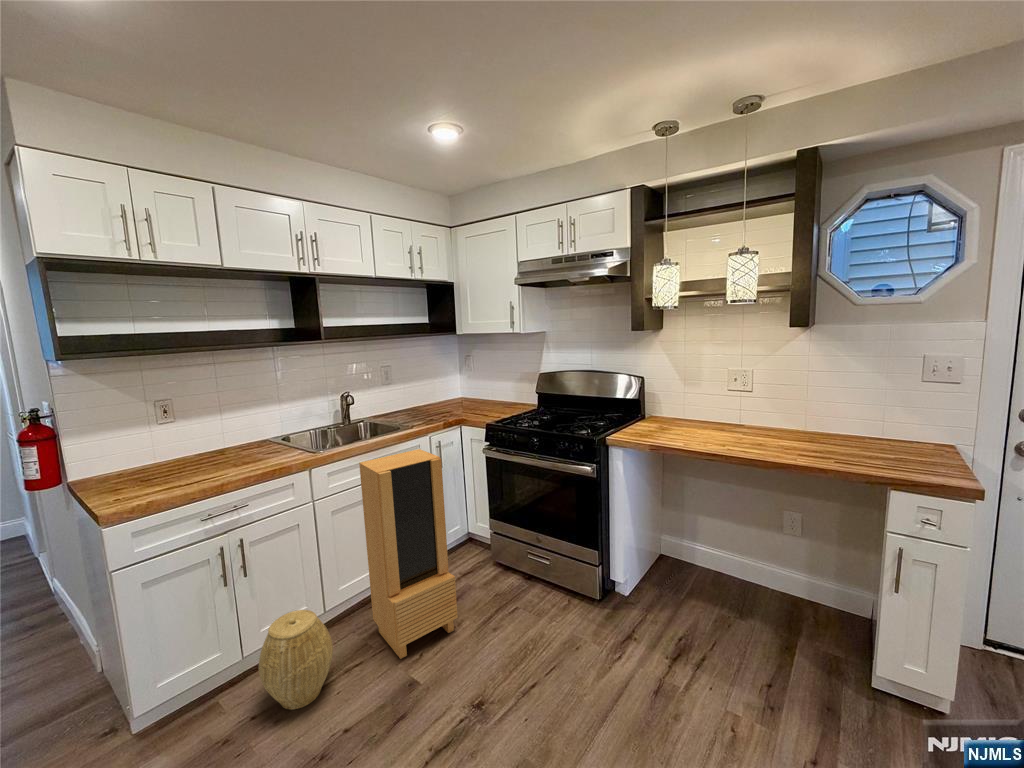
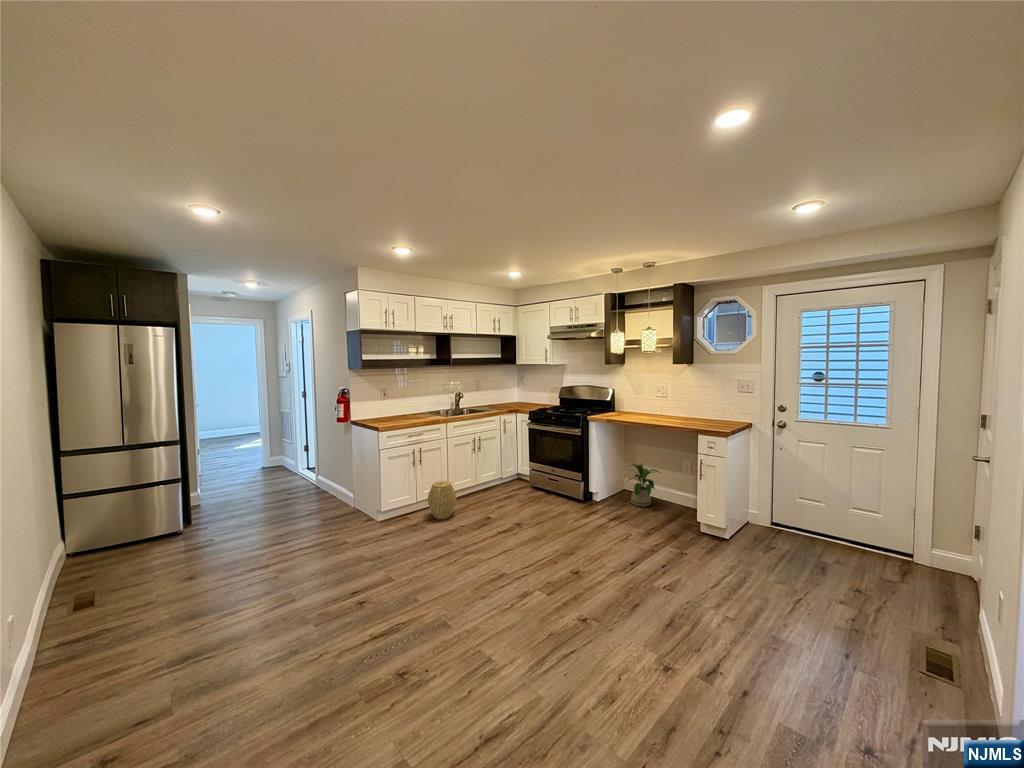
storage cabinet: present [359,449,458,659] -> none [469,419,510,511]
house plant: none [678,519,760,606] -> present [629,464,658,507]

